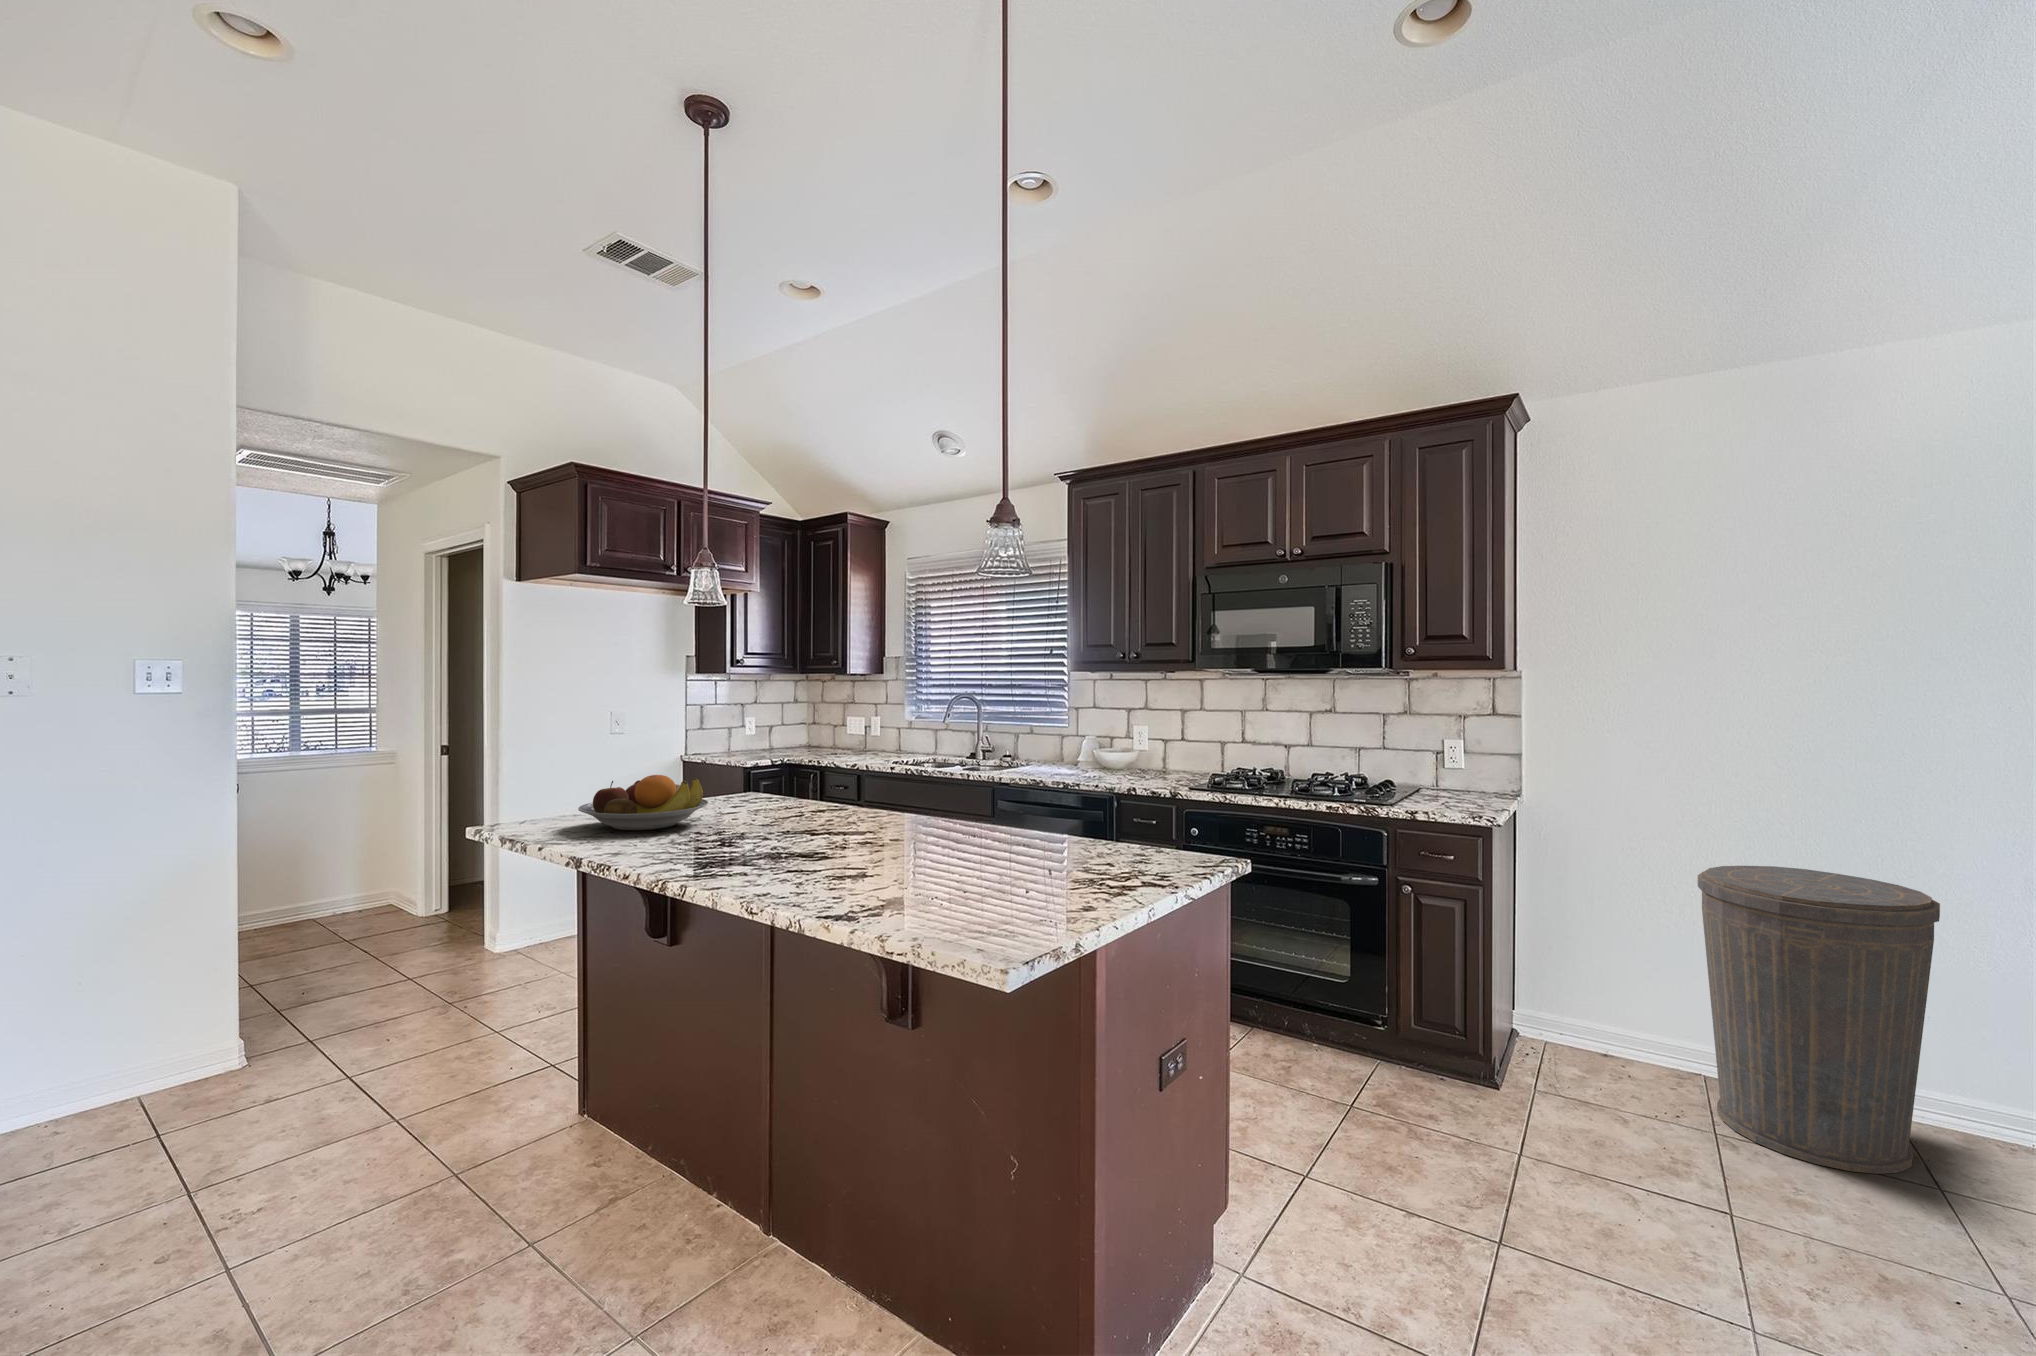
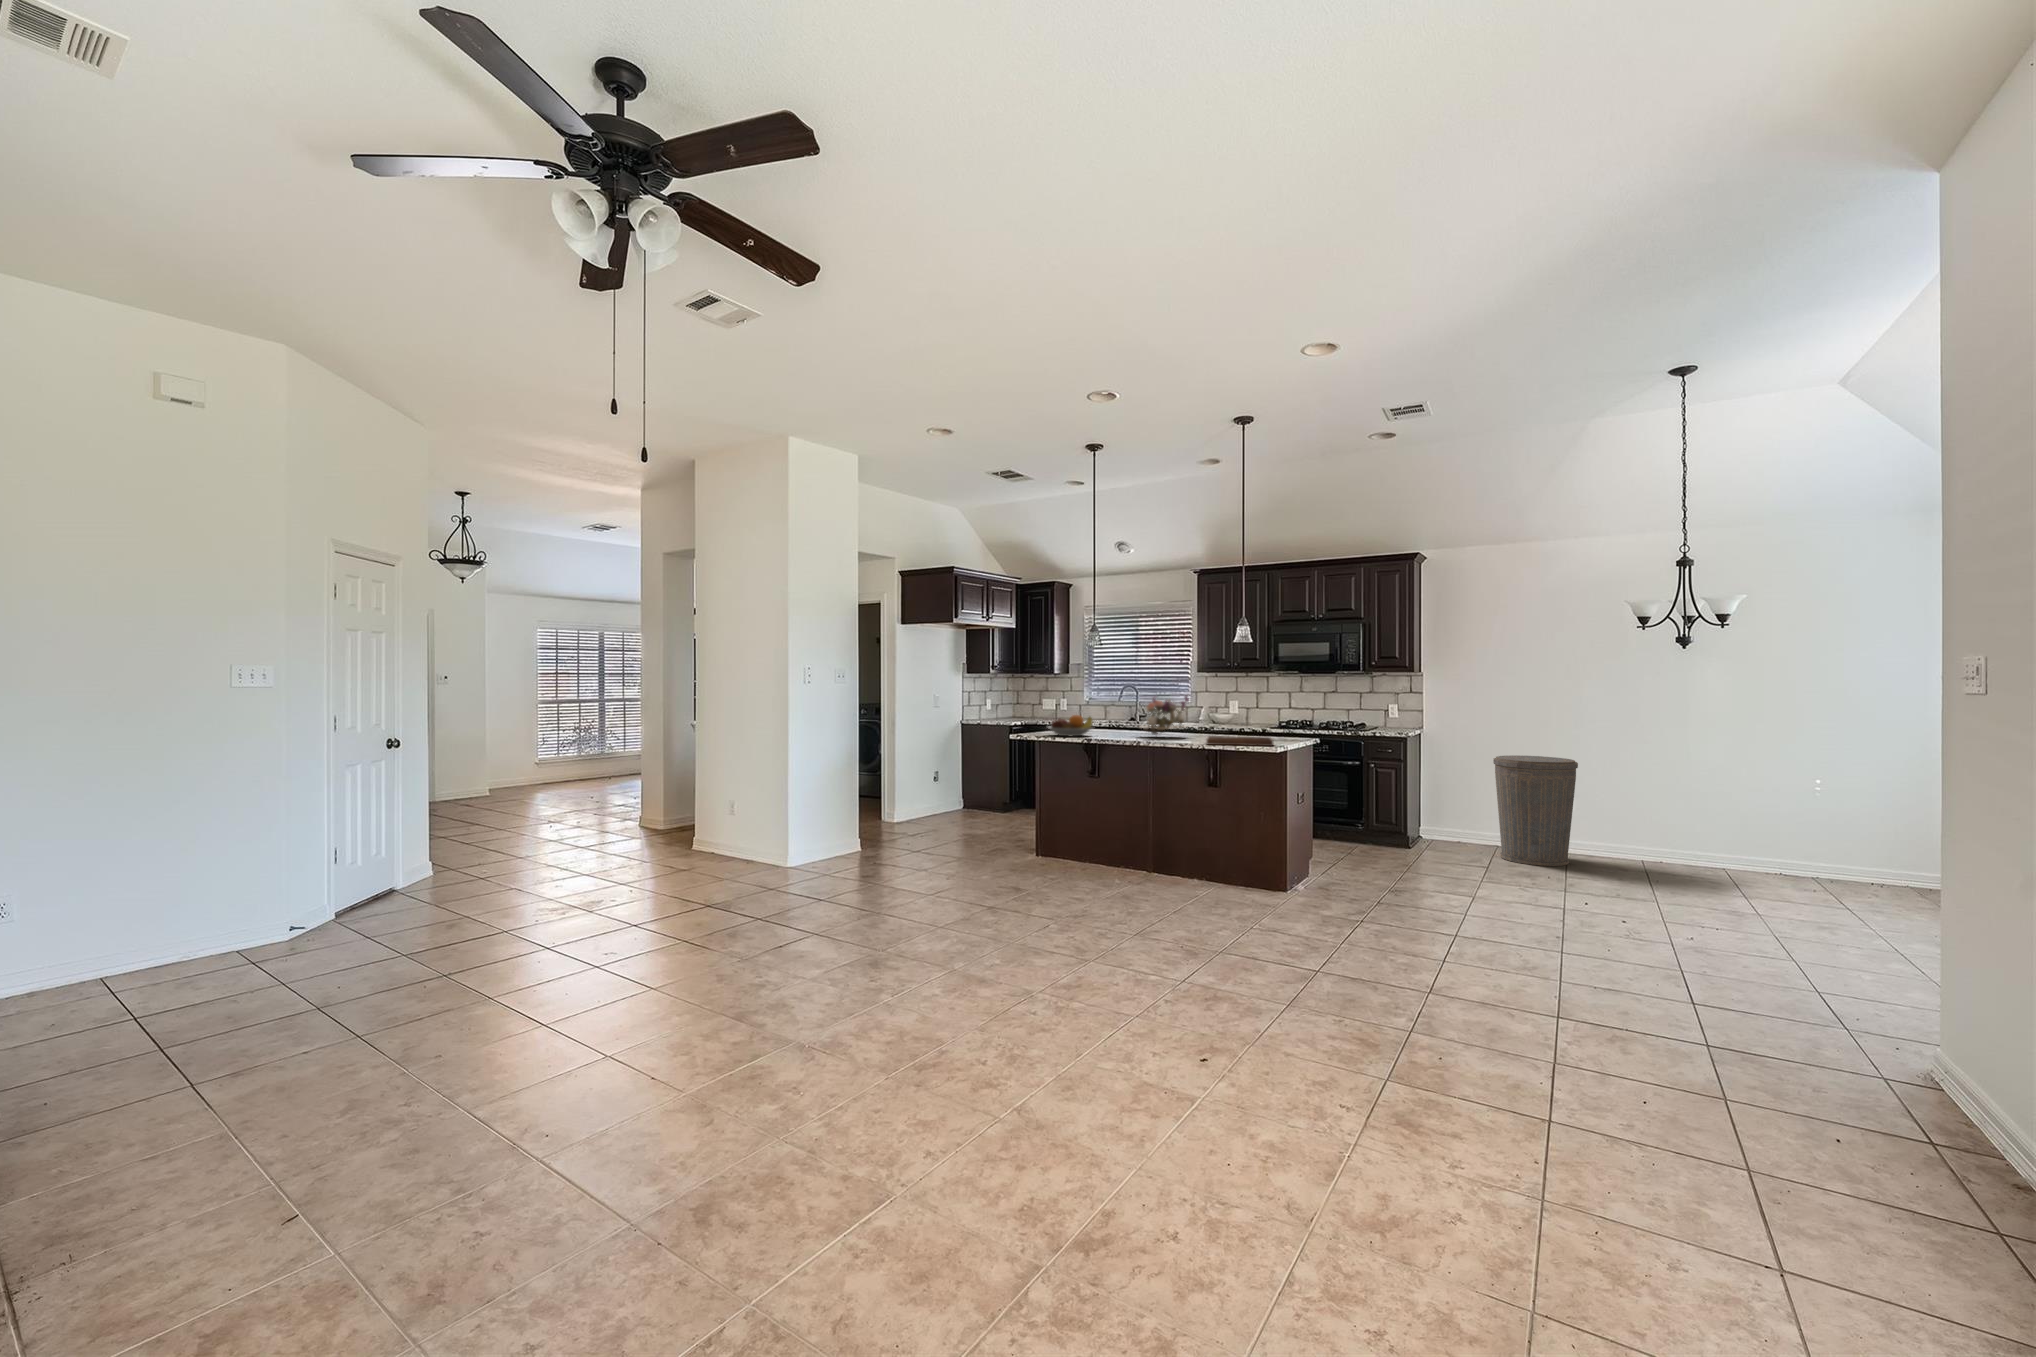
flower arrangement: none [797,723,936,833] -> present [1141,695,1189,735]
tray: none [854,823,1078,916] -> present [1206,722,1273,746]

